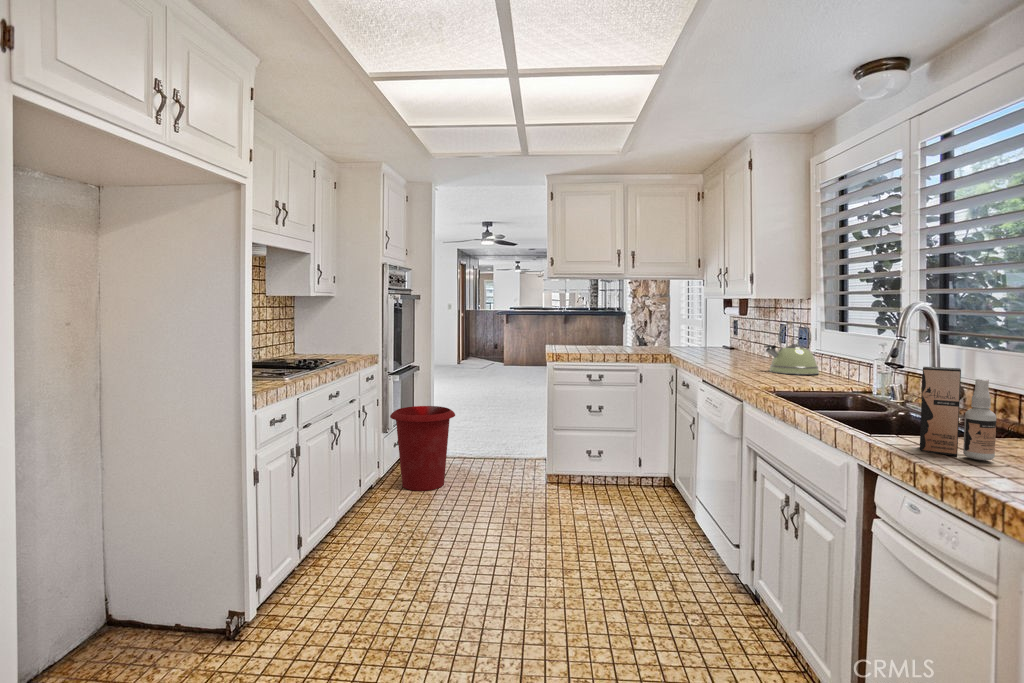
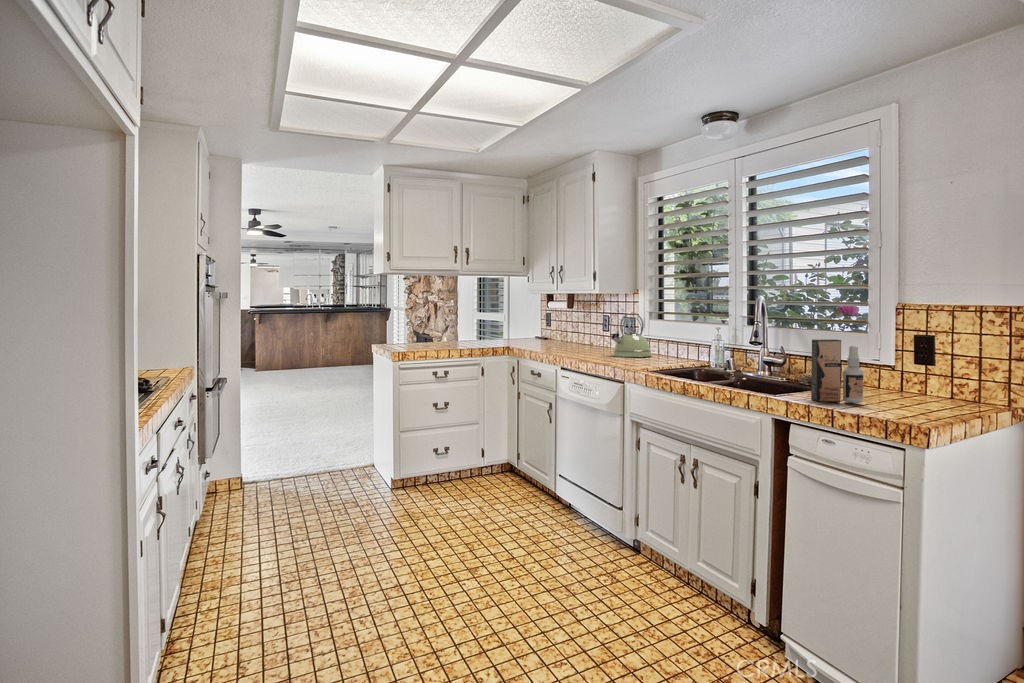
waste bin: present [390,406,455,491] -> none [207,421,290,523]

